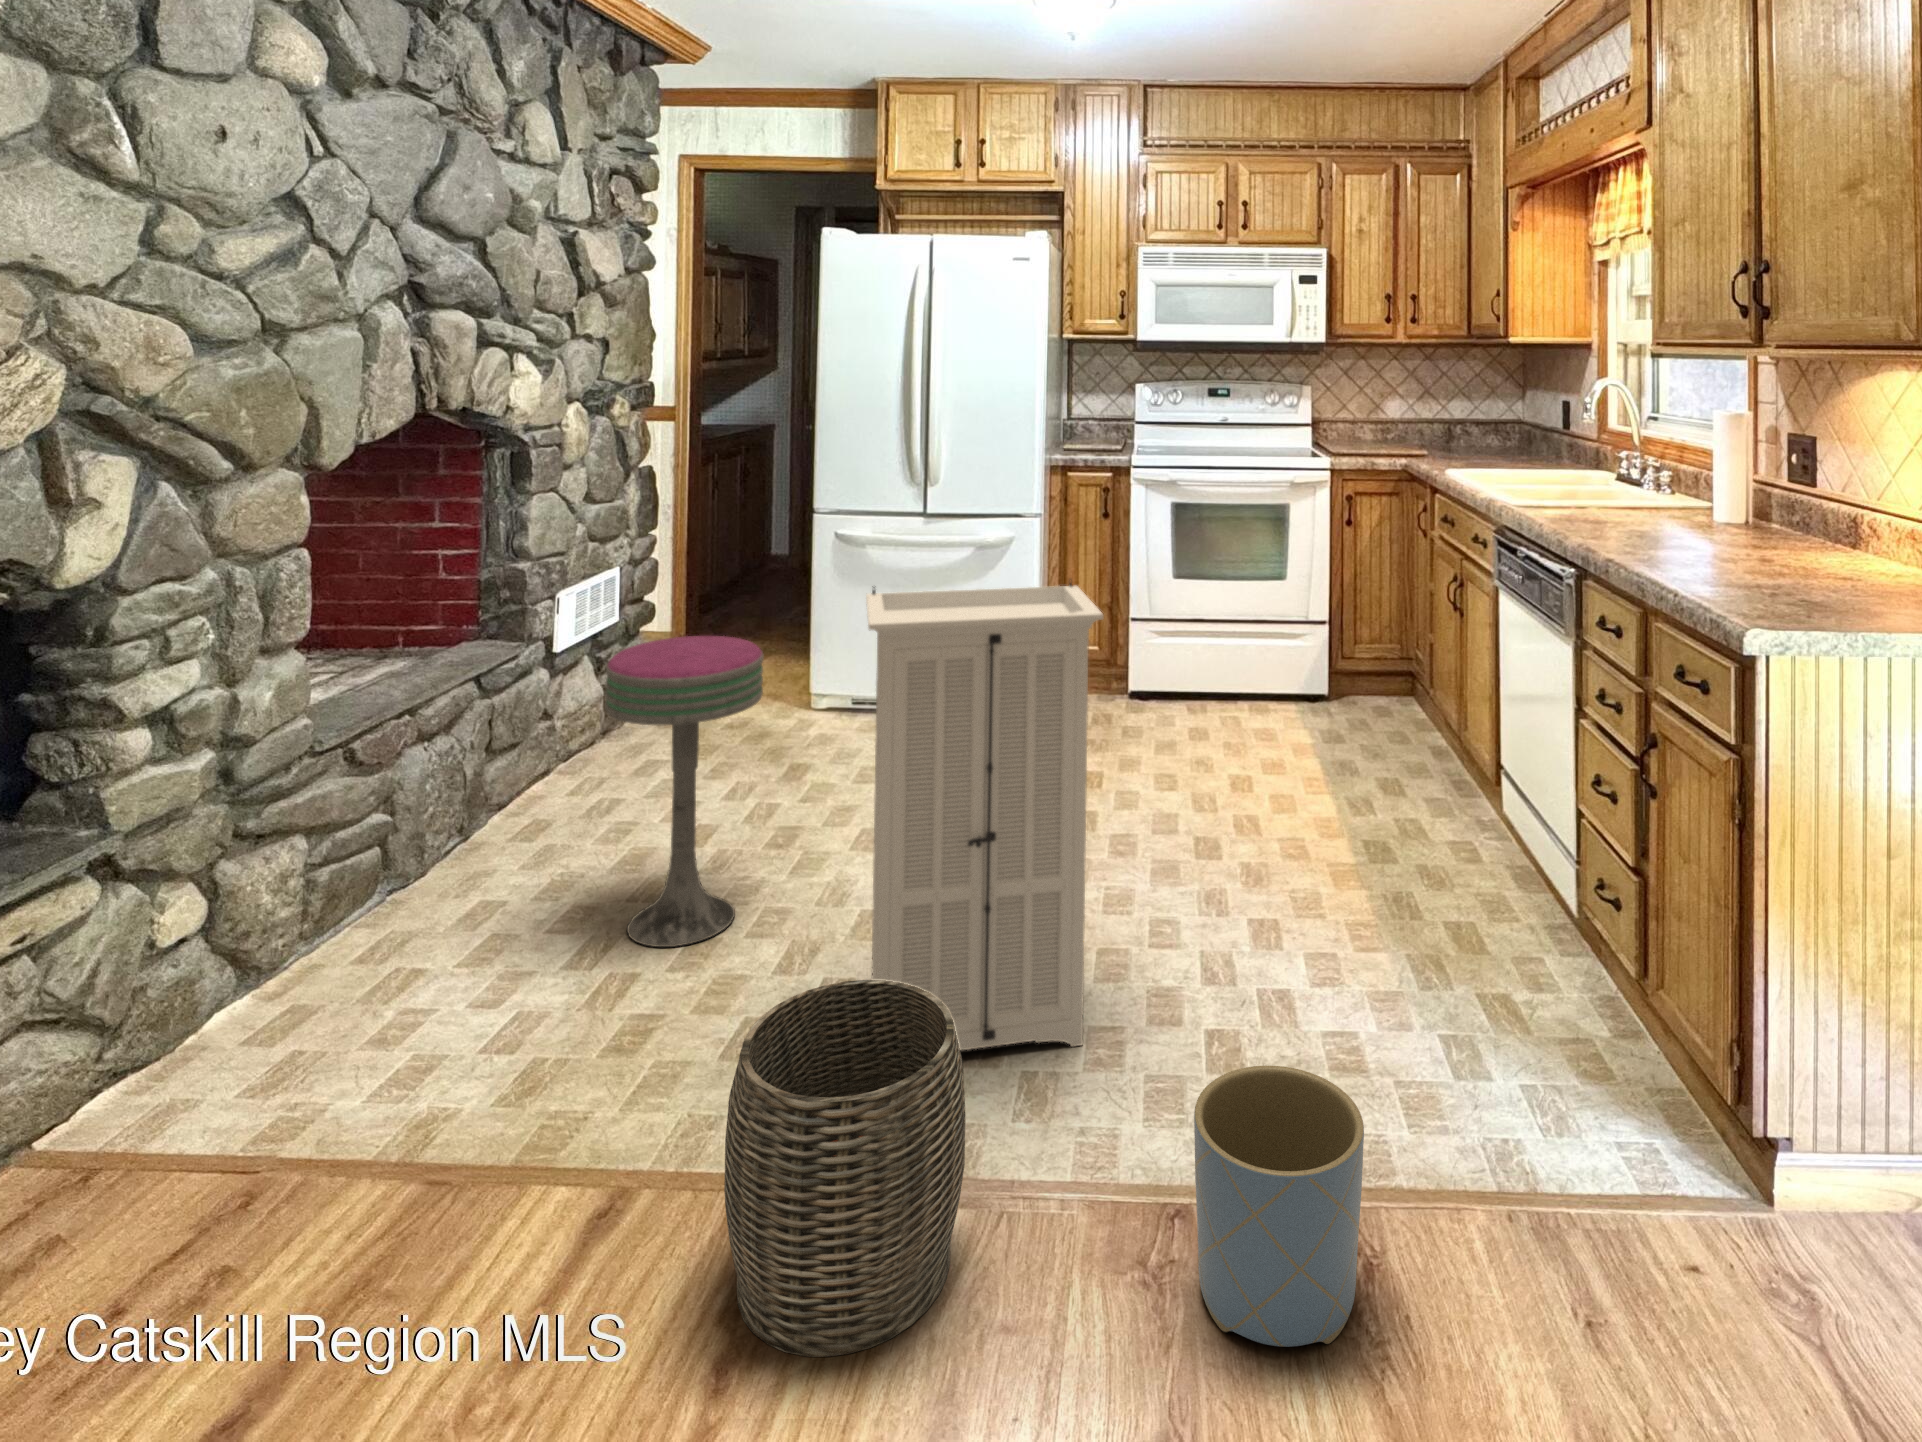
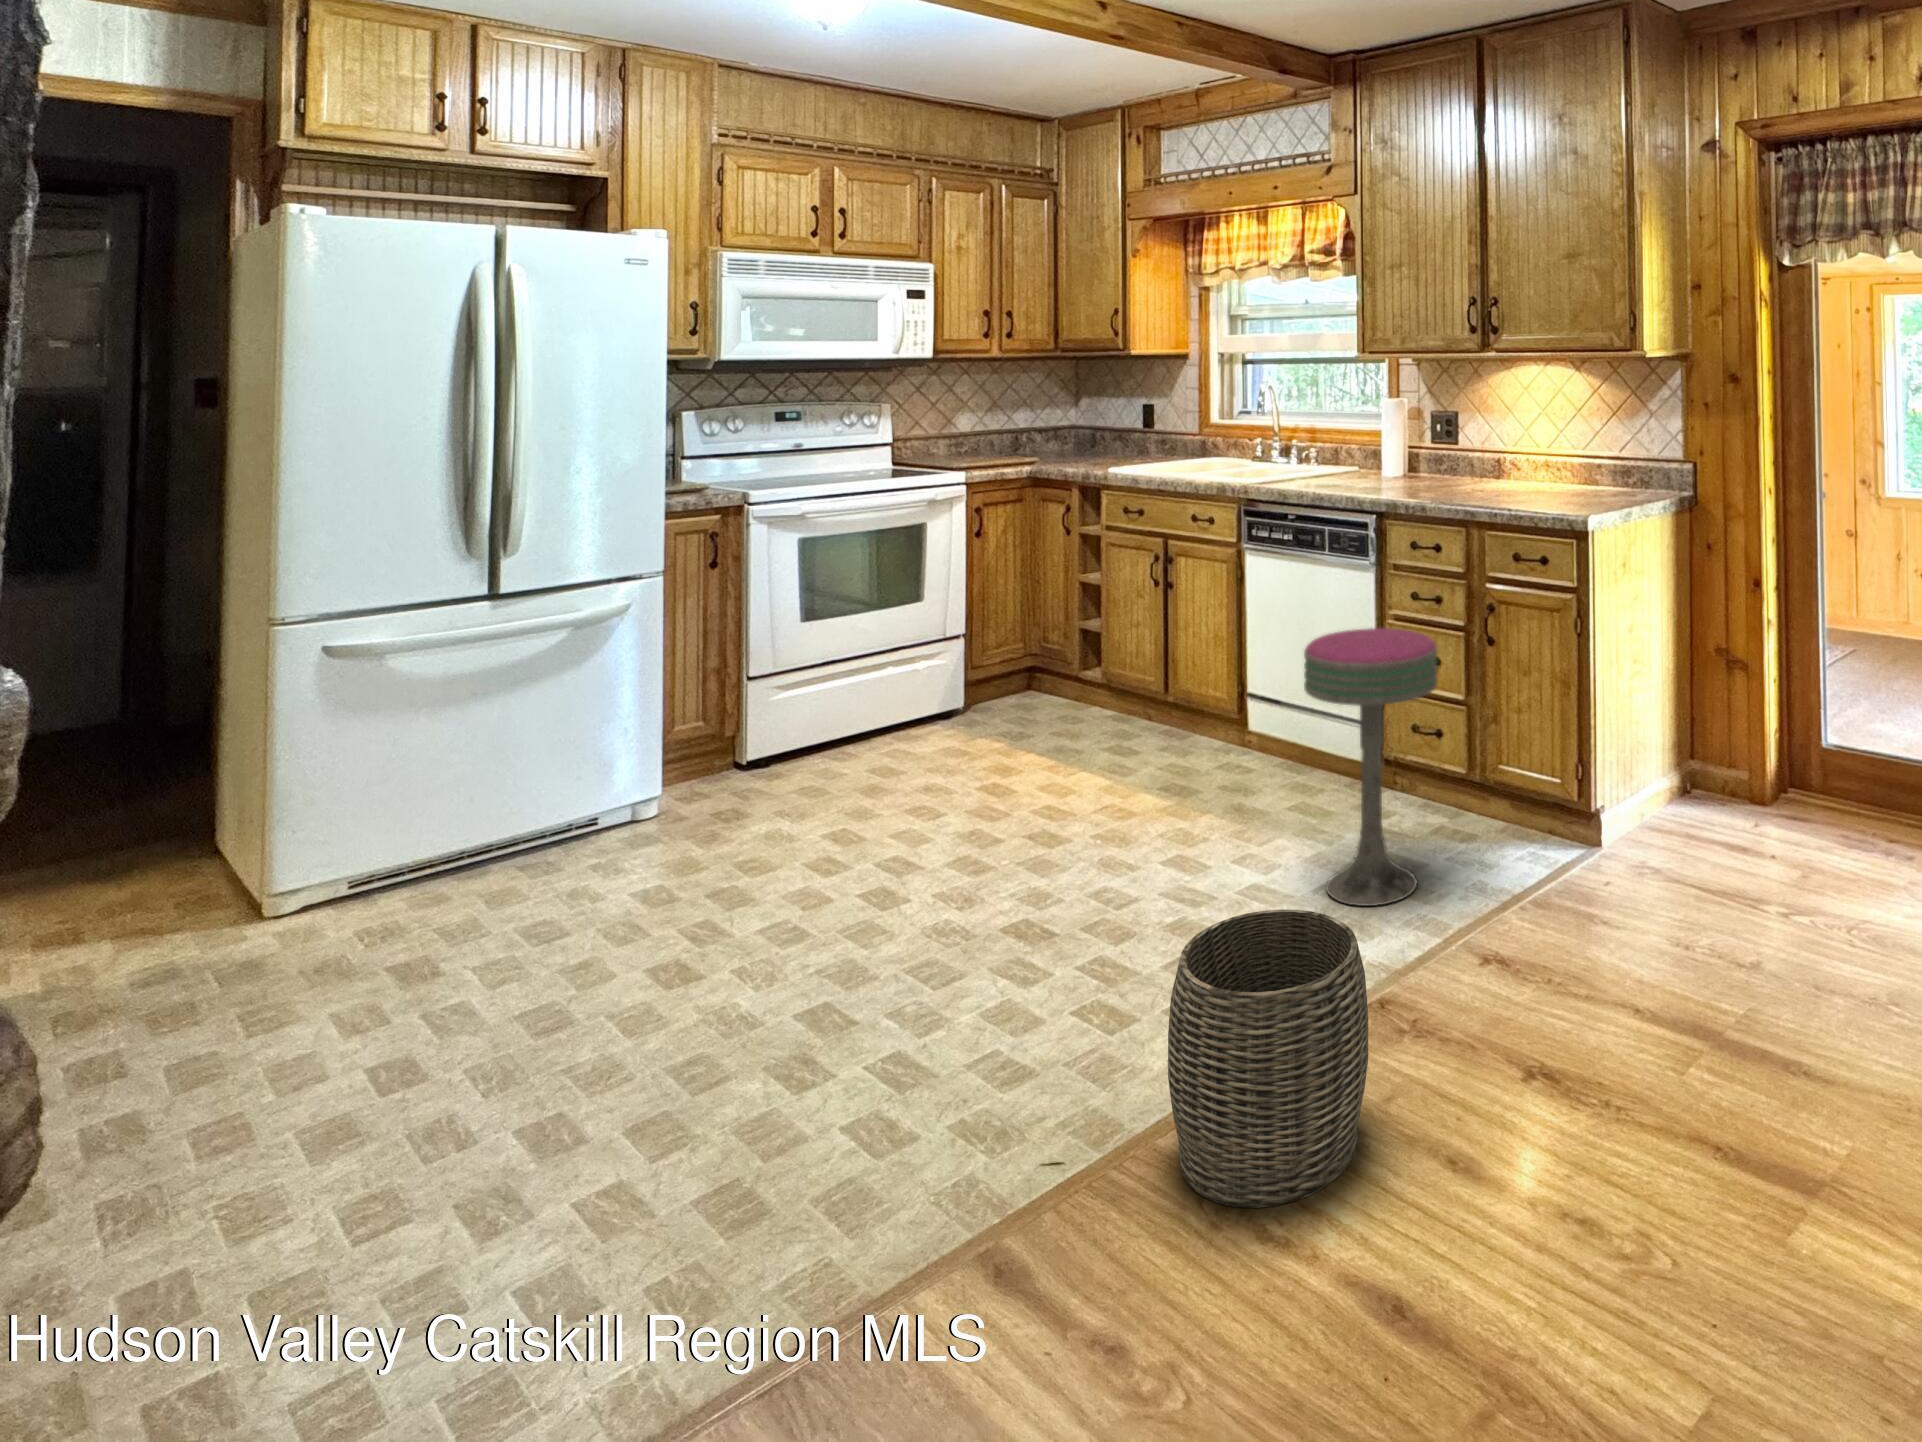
storage cabinet: present [866,583,1103,1050] -> none [965,582,1208,1077]
bar stool: present [605,636,764,947] -> present [1304,628,1437,906]
planter: present [1194,1066,1364,1347] -> none [1436,853,1549,1021]

